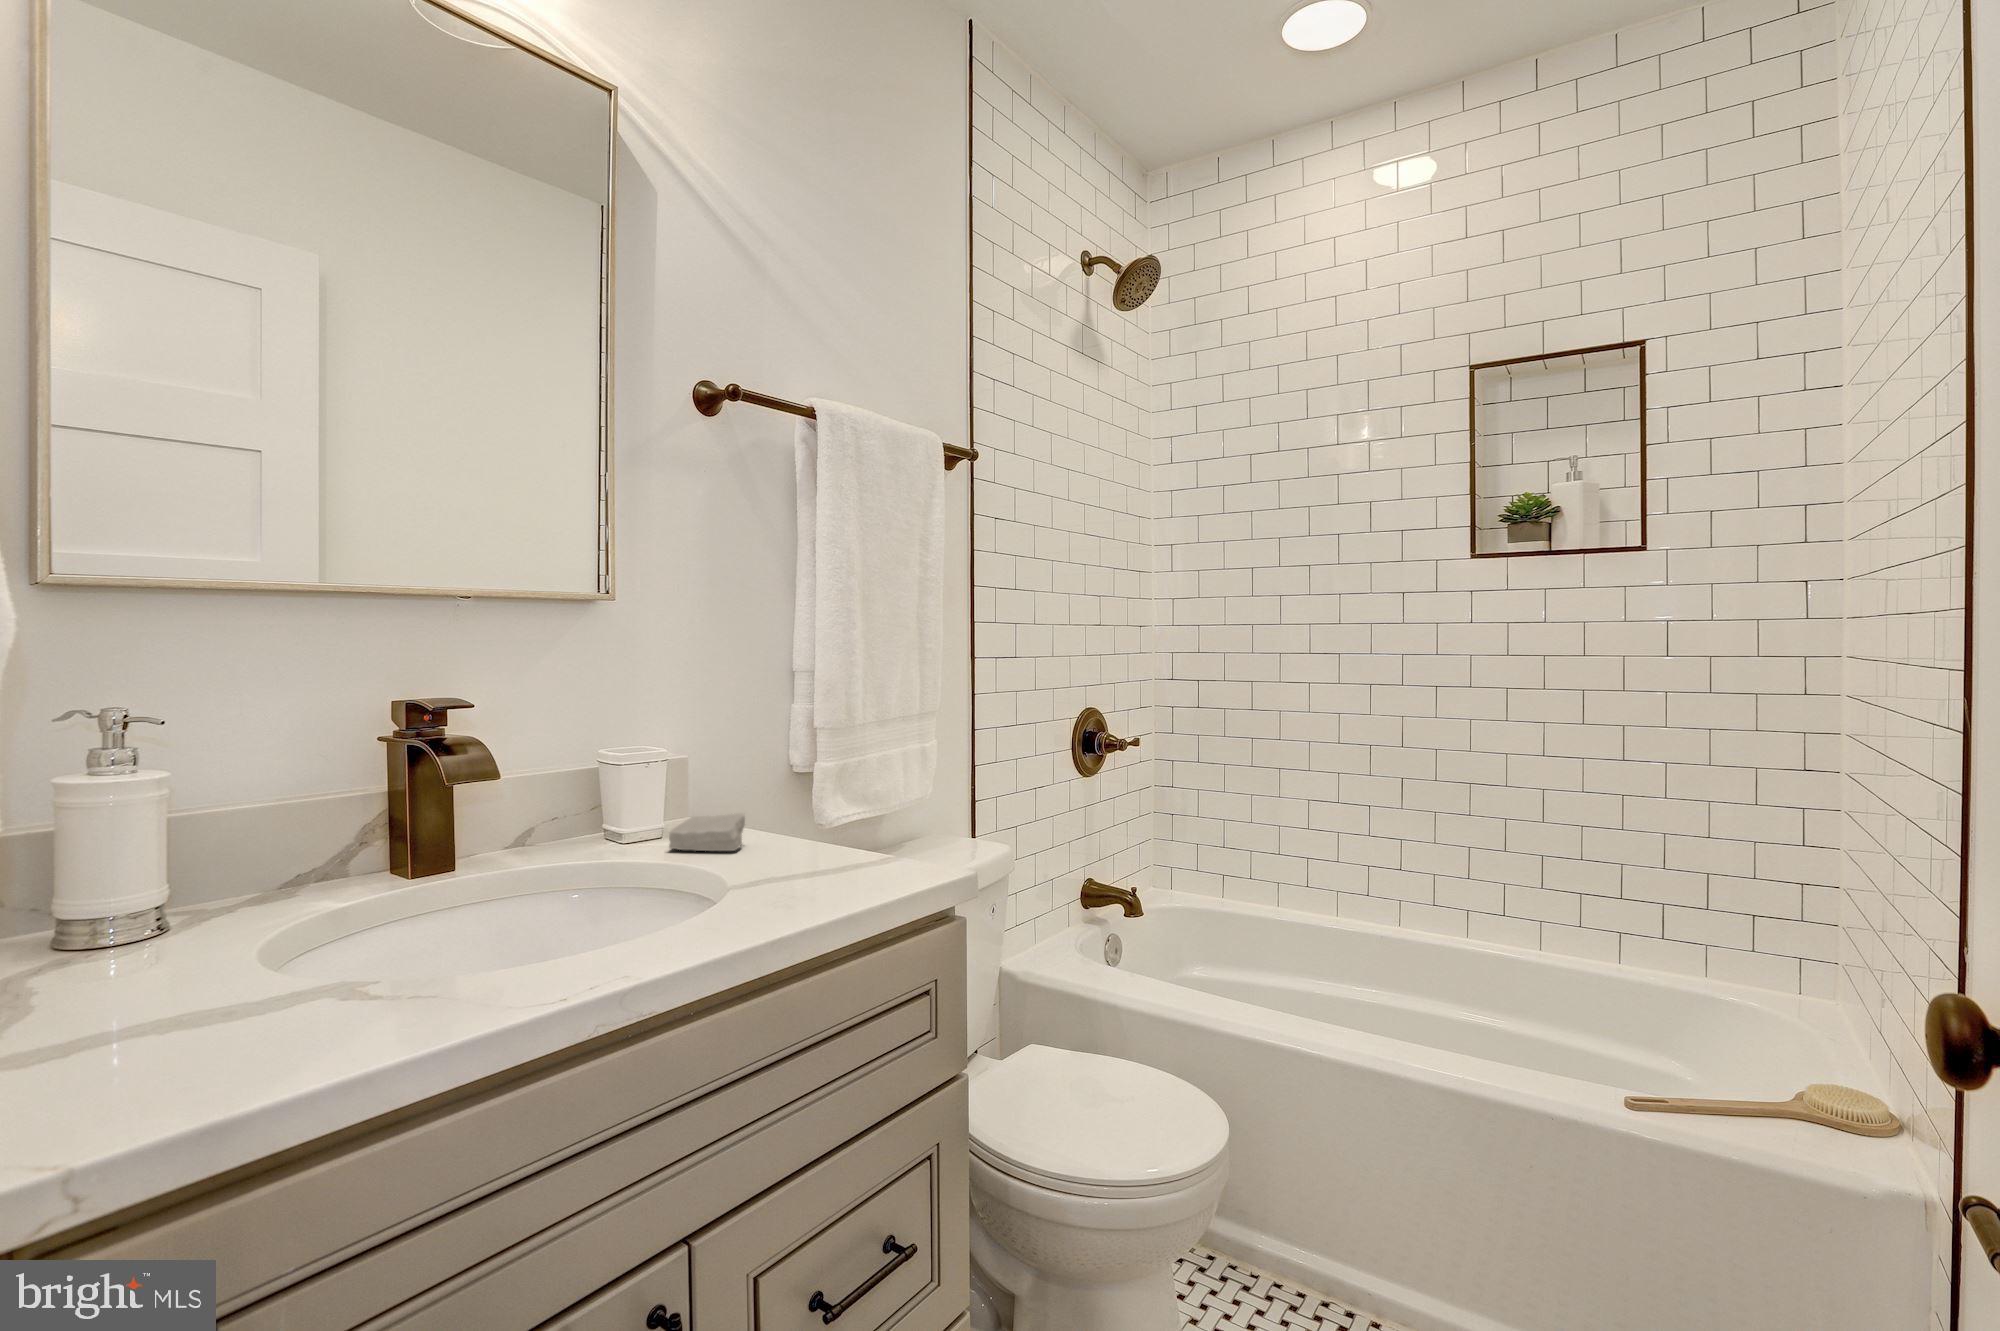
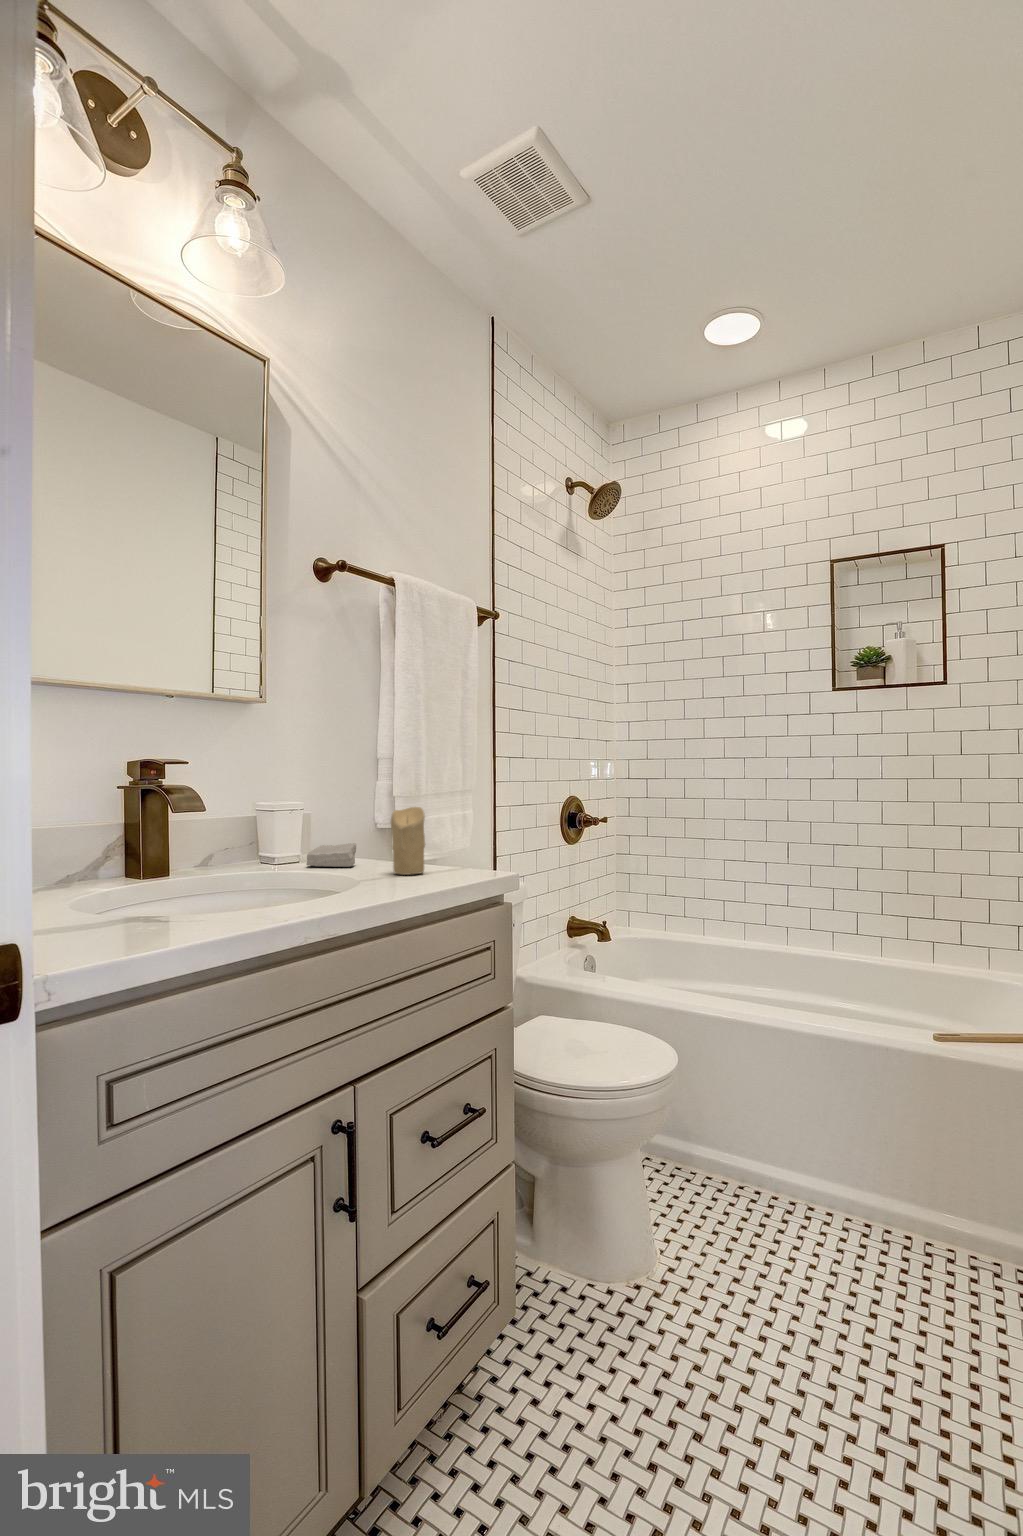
candle: none [786,767,839,873] -> present [391,807,425,875]

